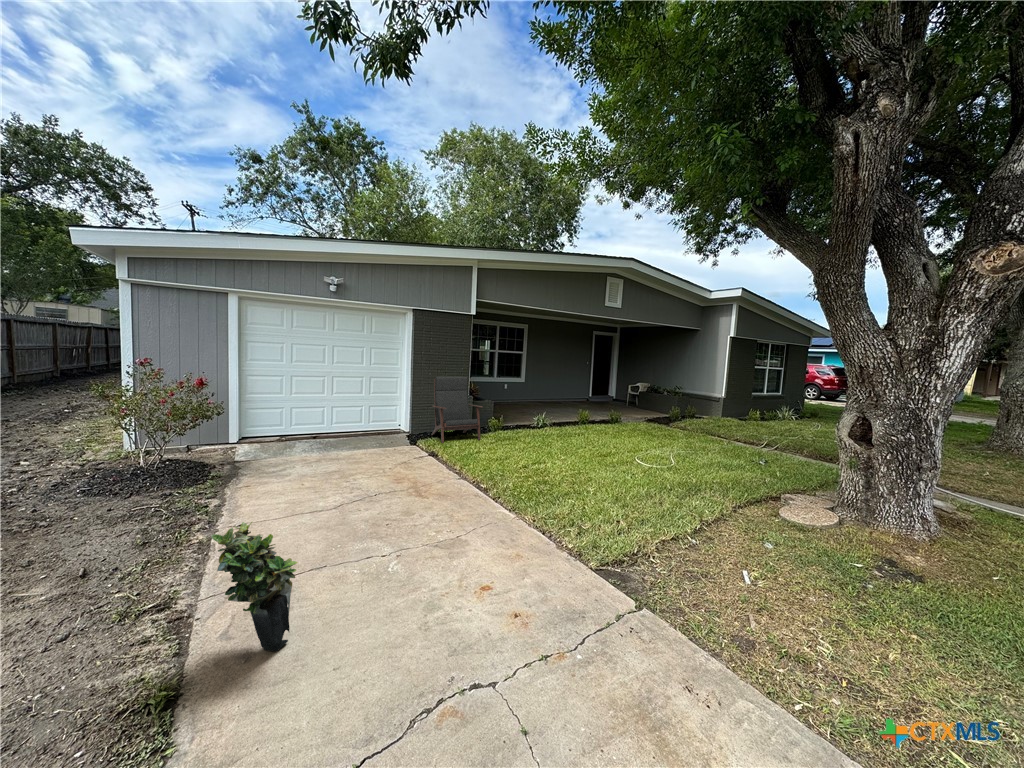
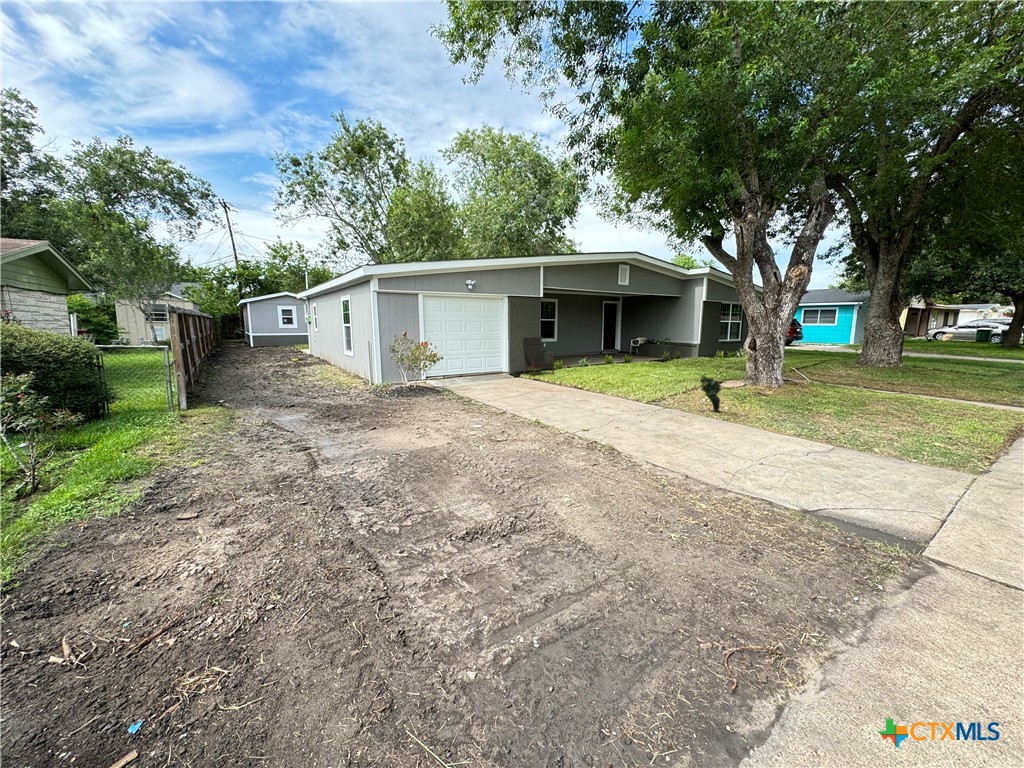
potted plant: present [211,522,297,652] -> present [700,374,721,411]

